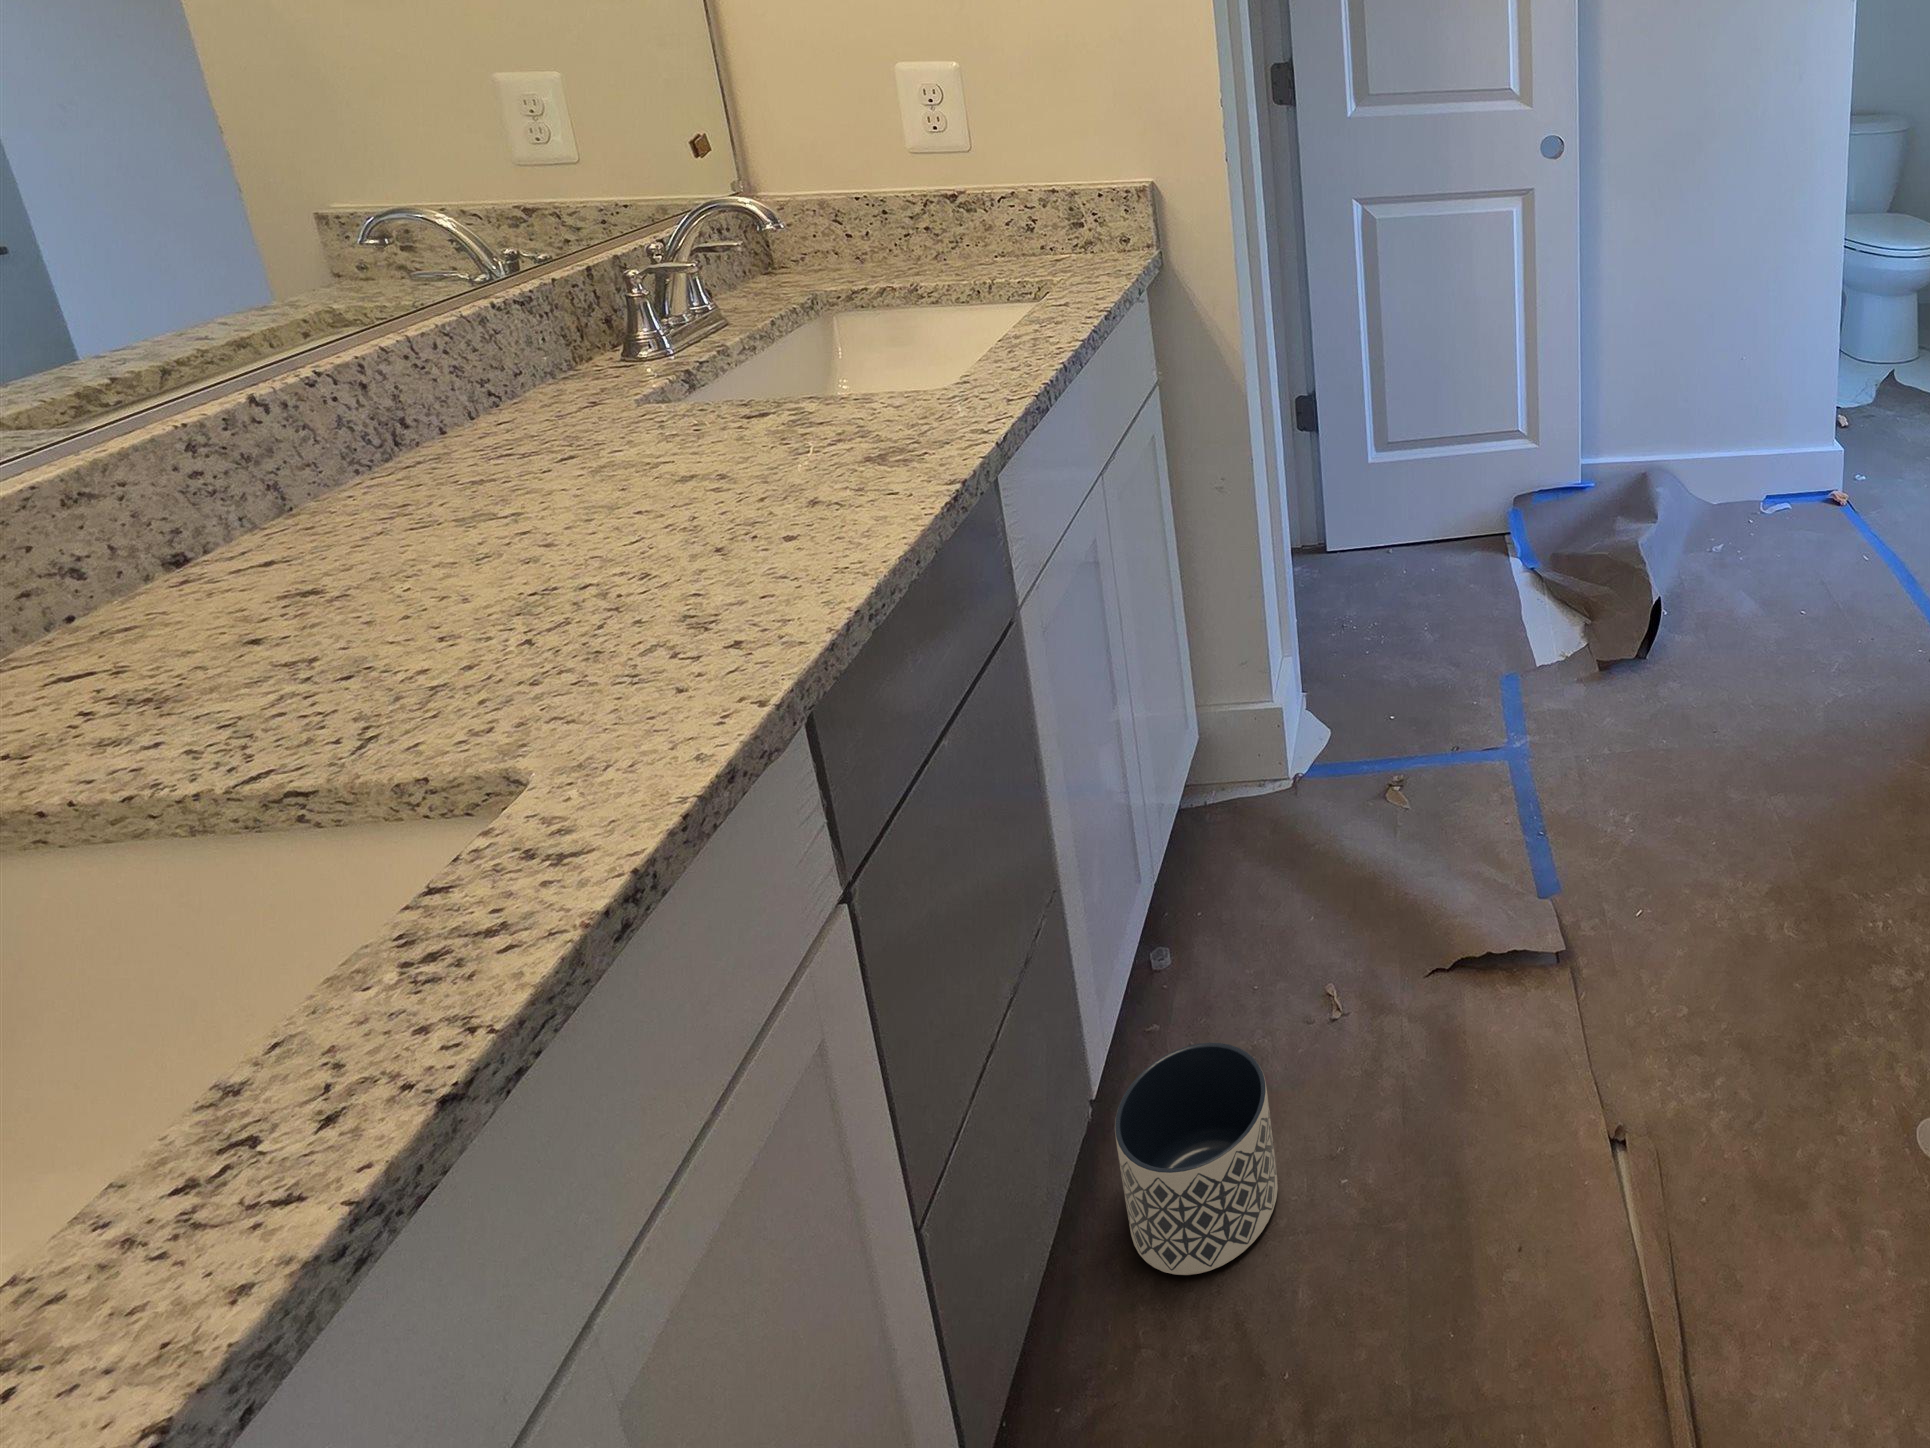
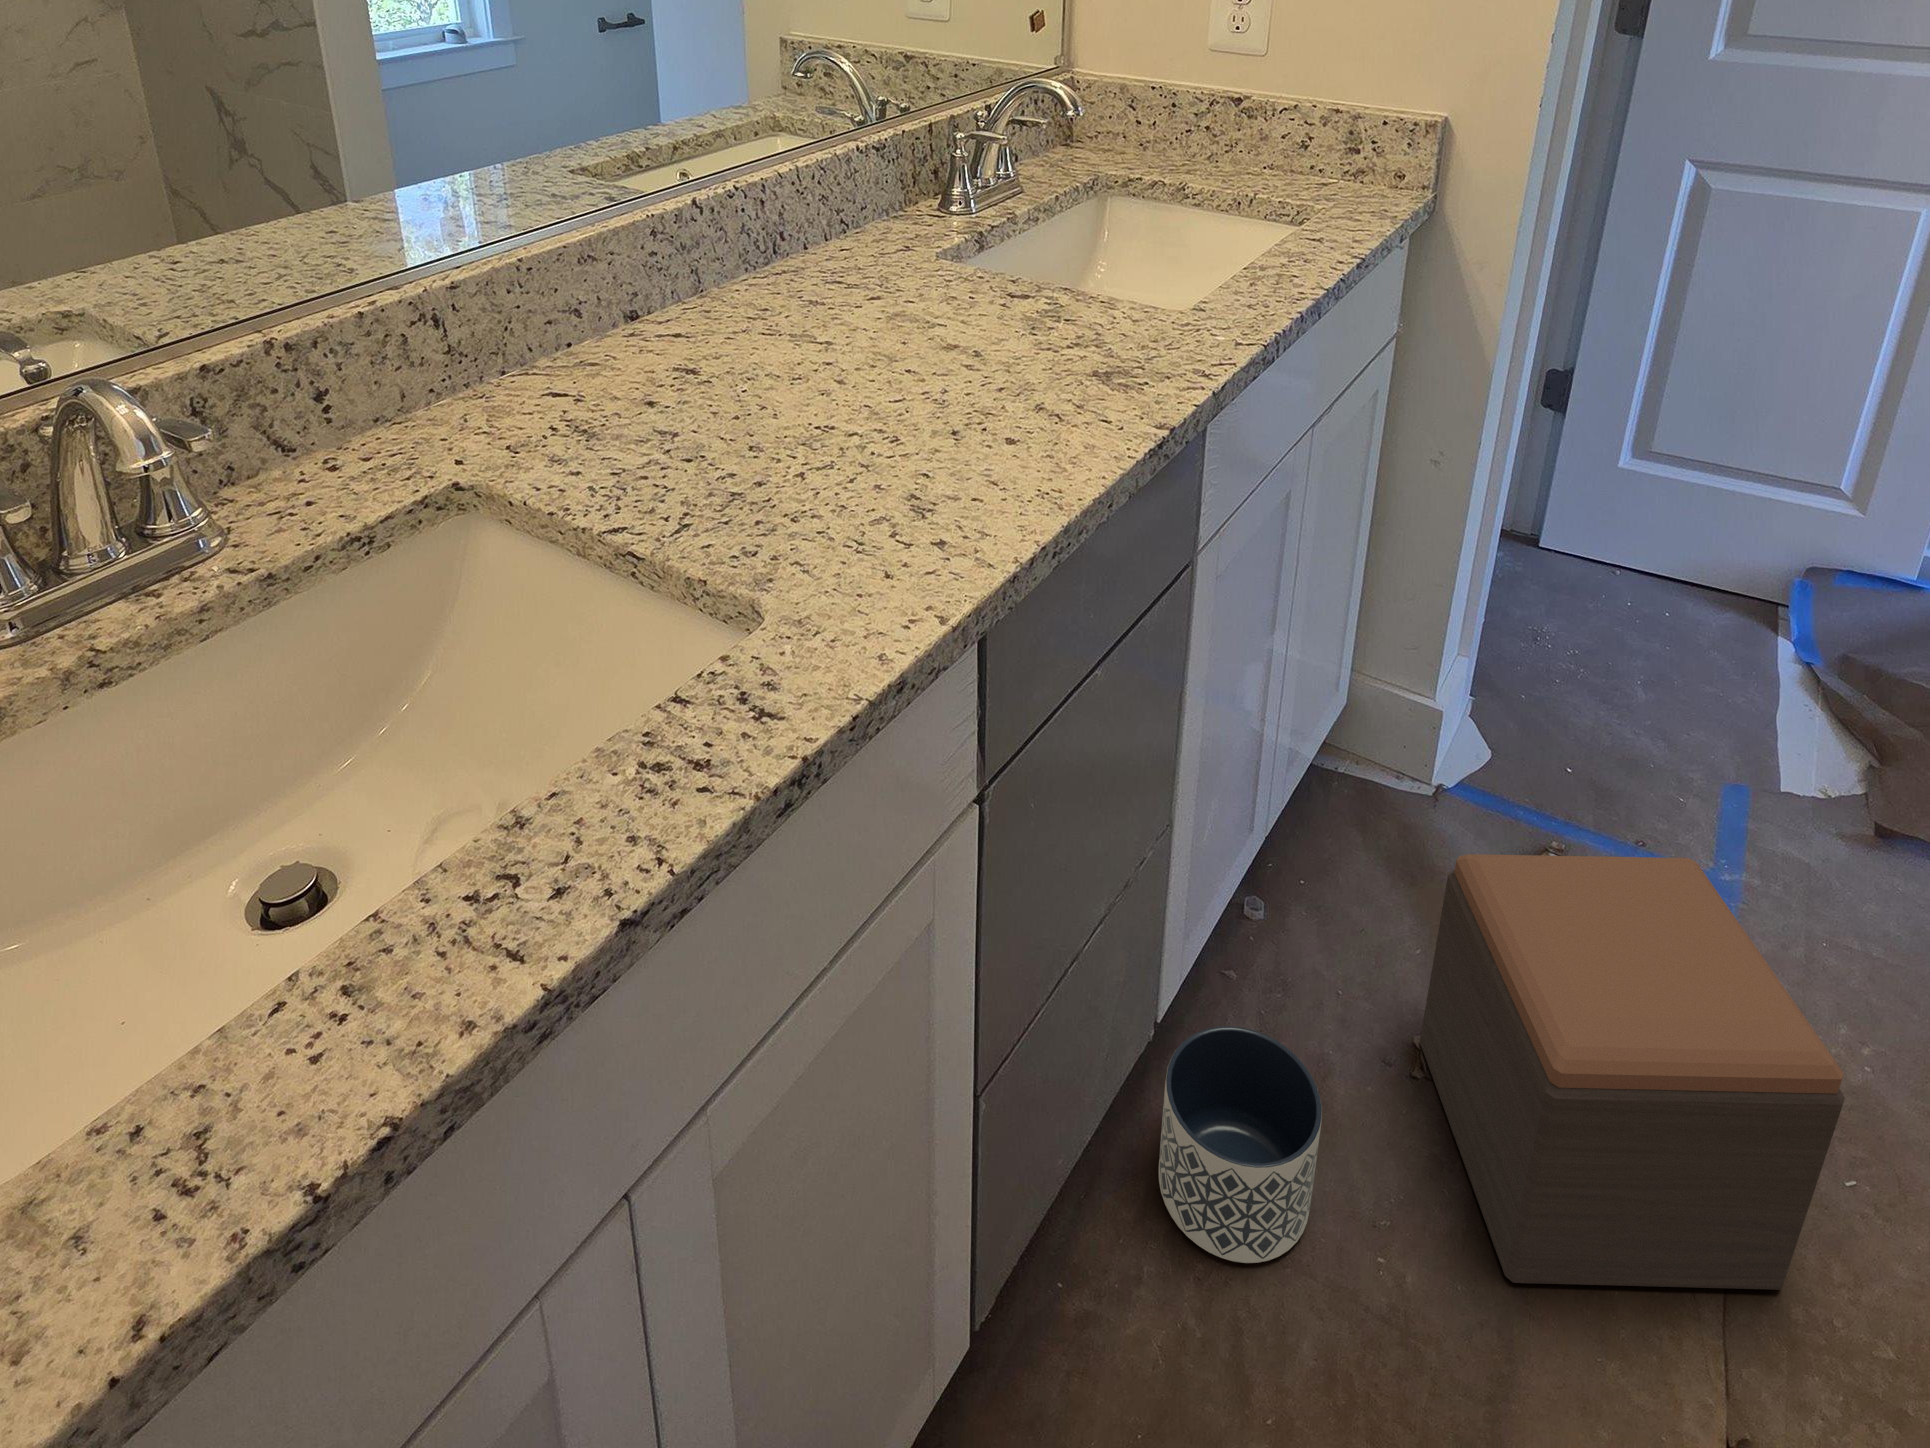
footstool: none [1315,721,1617,1123] -> present [1420,854,1845,1290]

